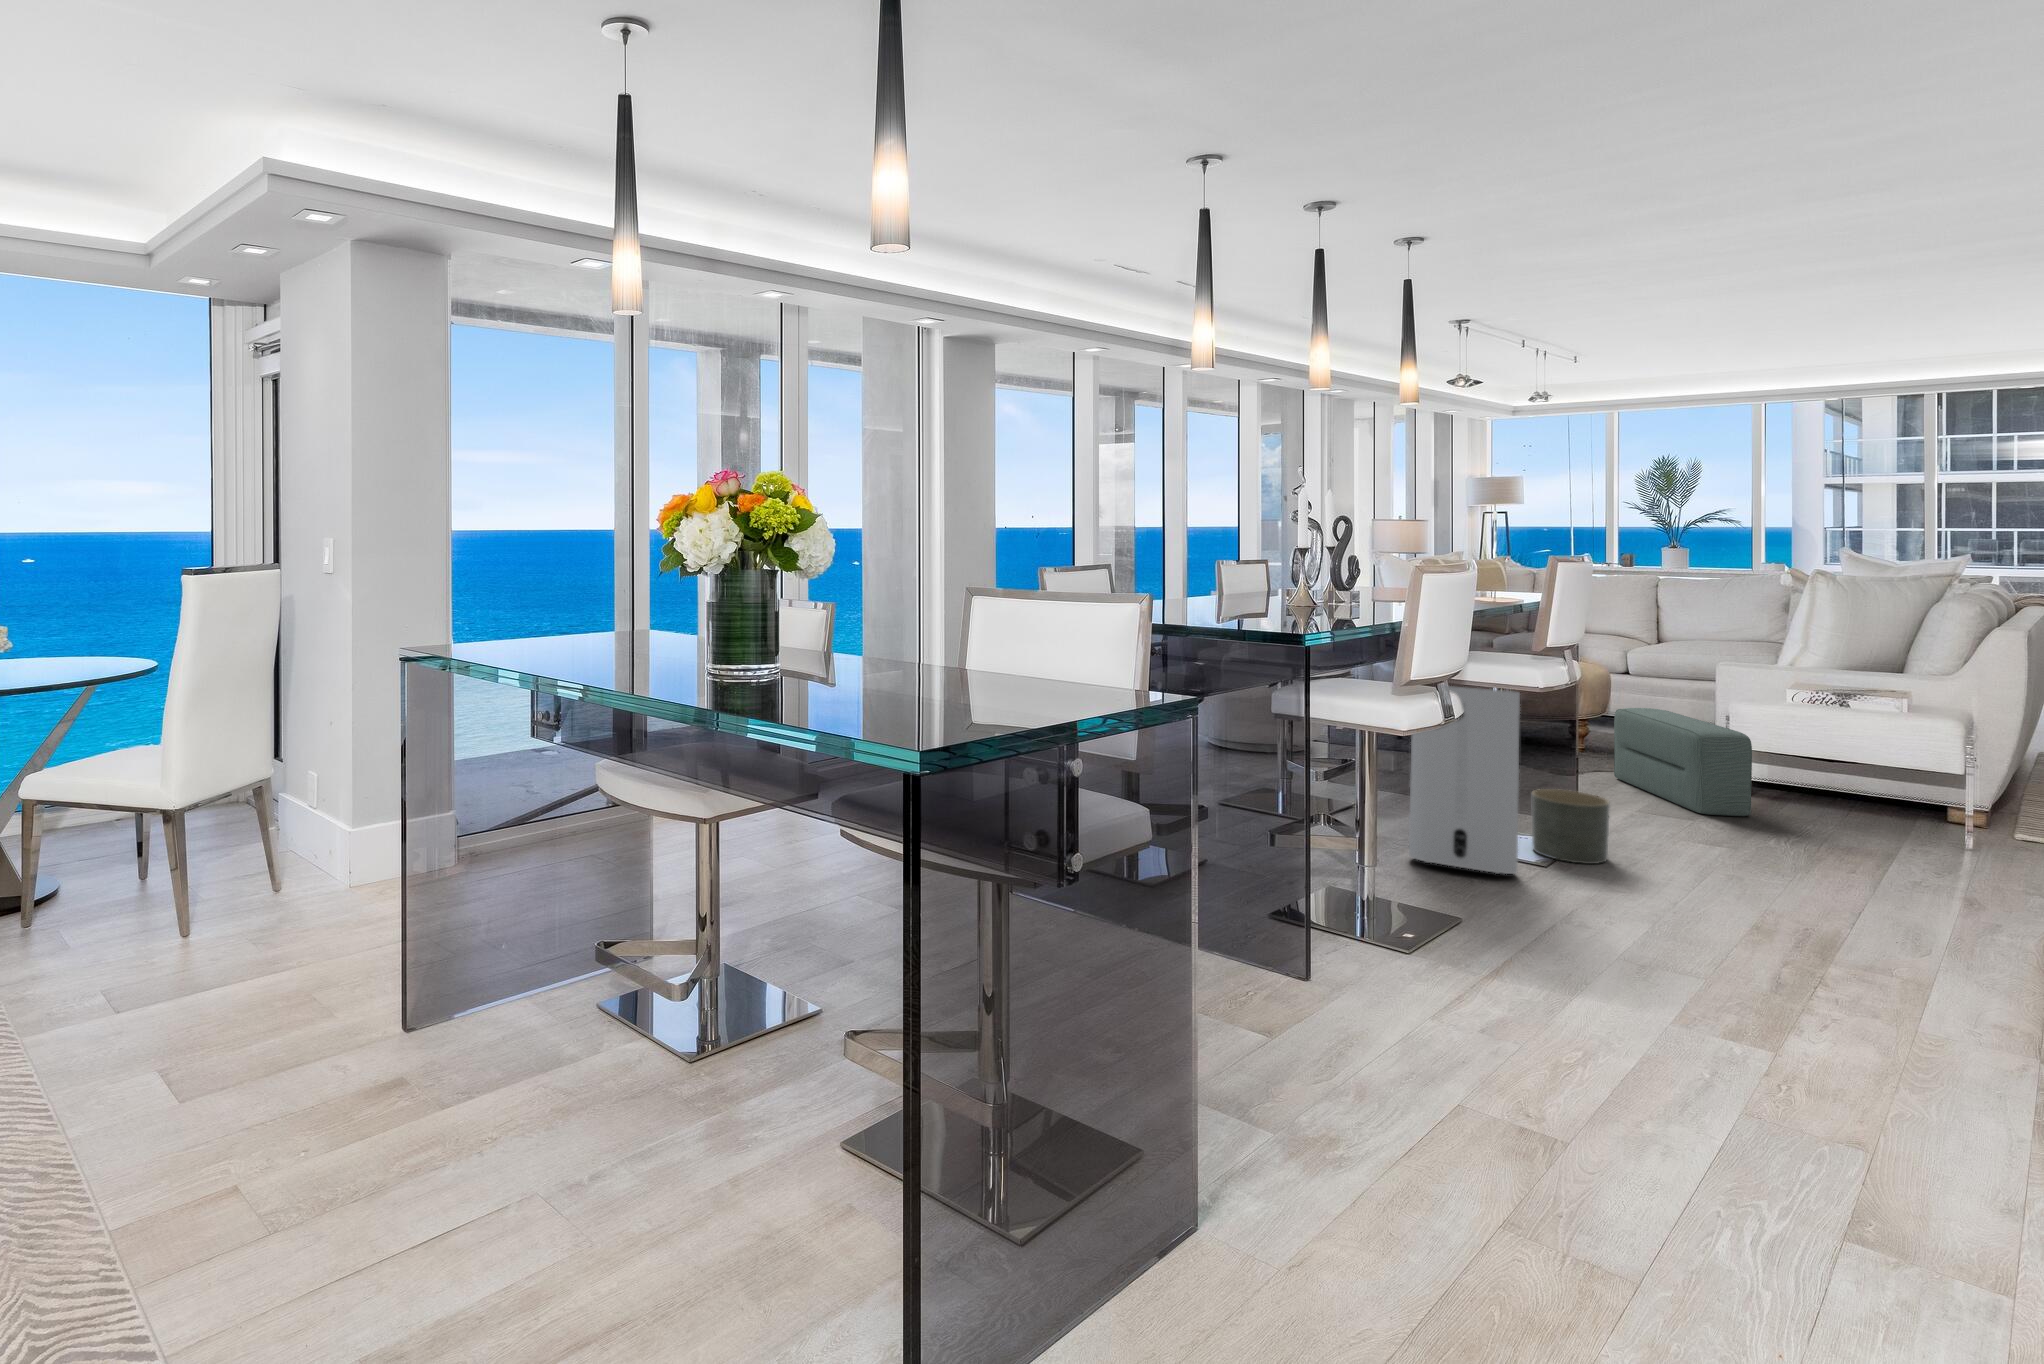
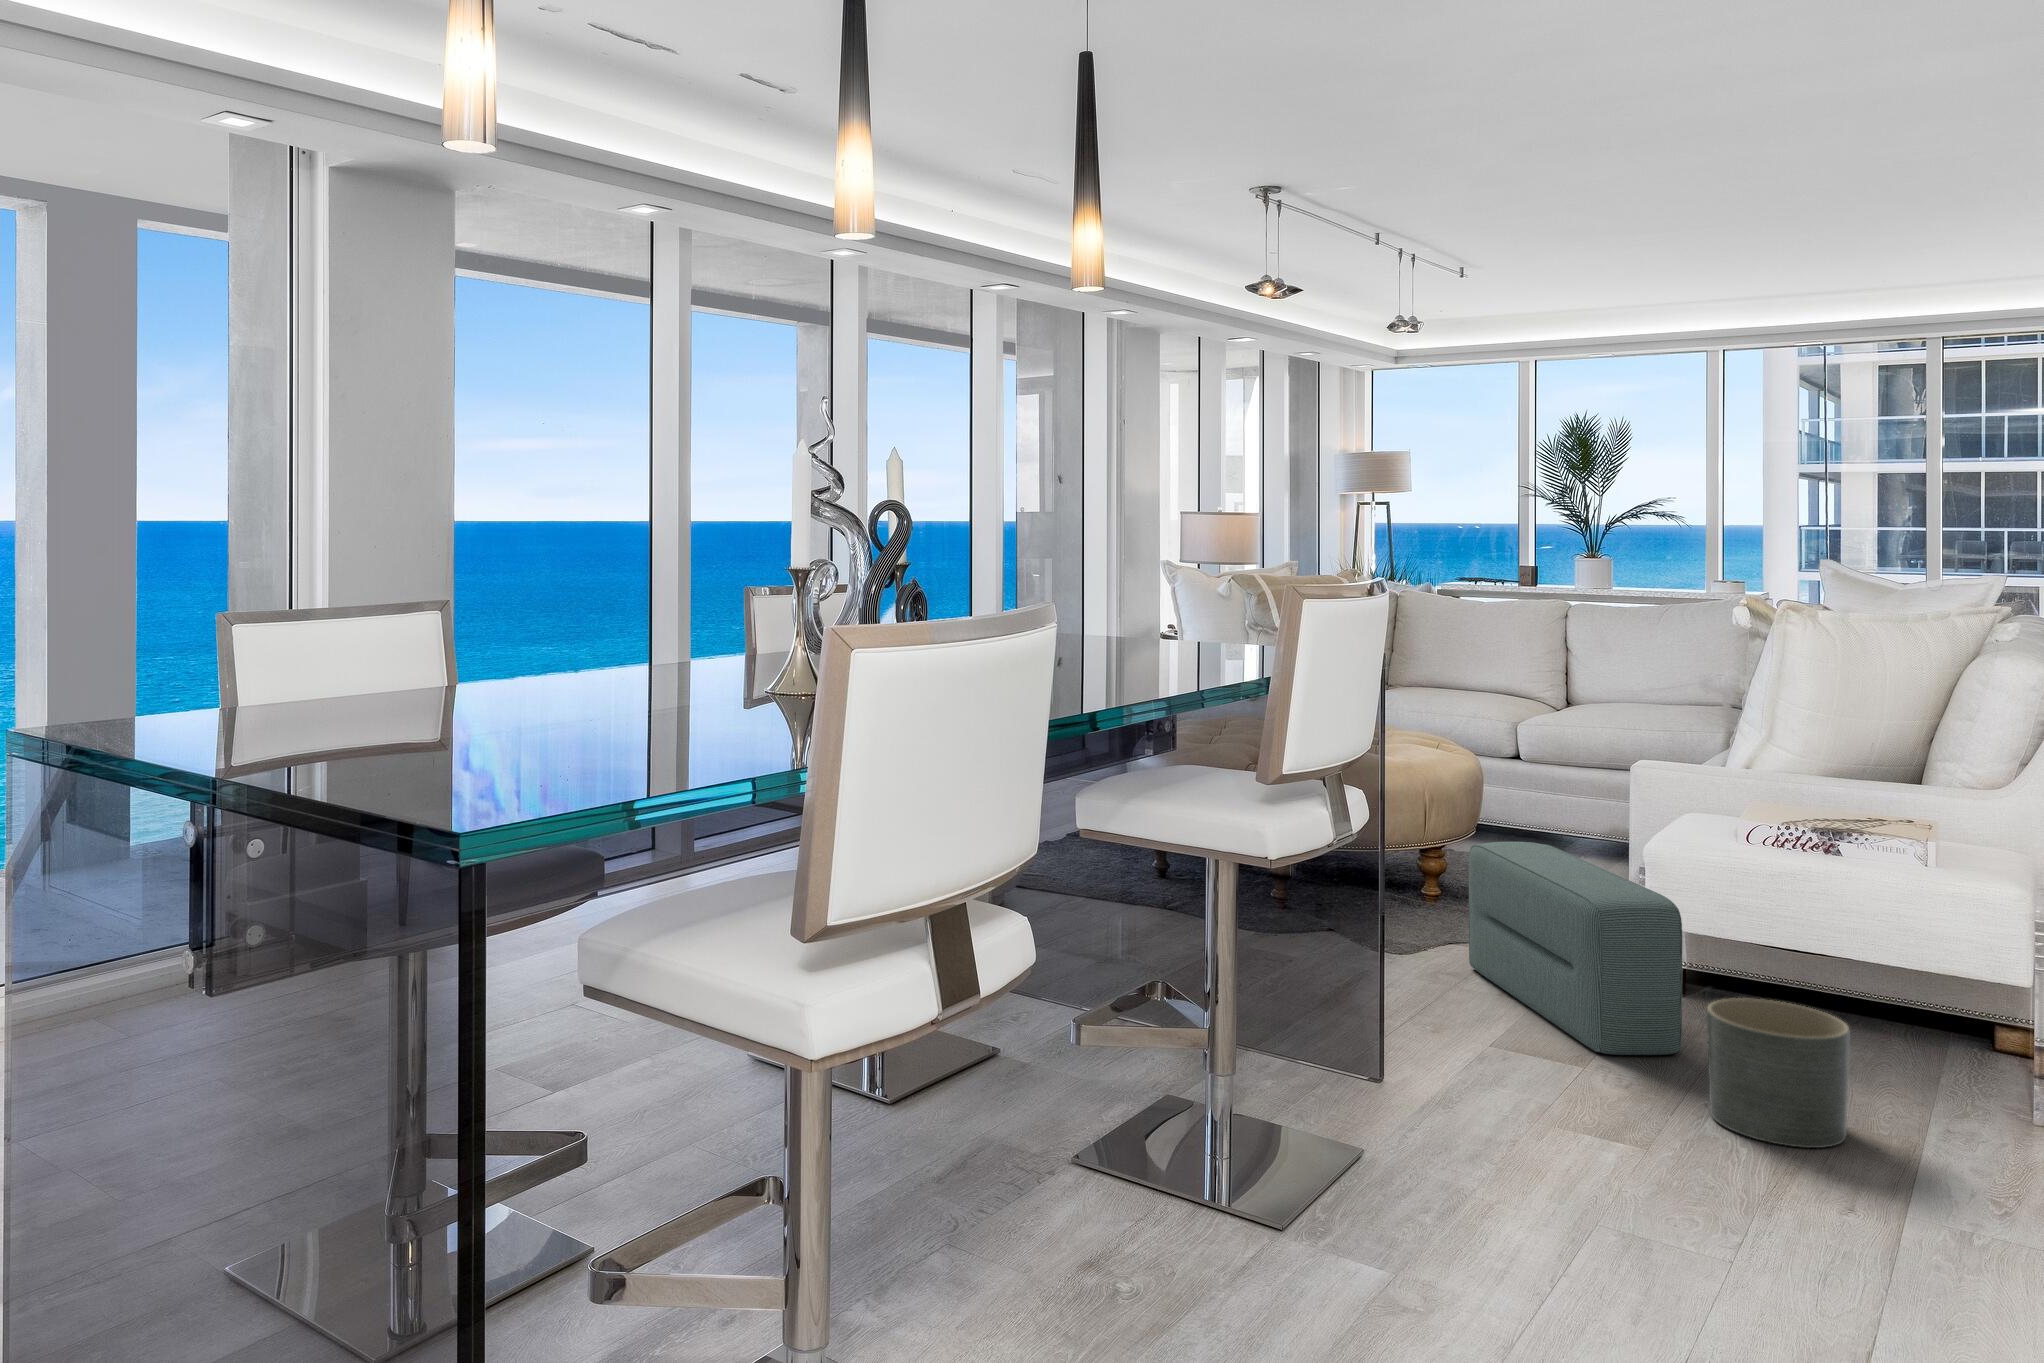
air purifier: present [1409,685,1520,874] -> none [1011,856,1229,1294]
planter: present [1532,789,1610,864] -> present [1707,998,1849,1148]

